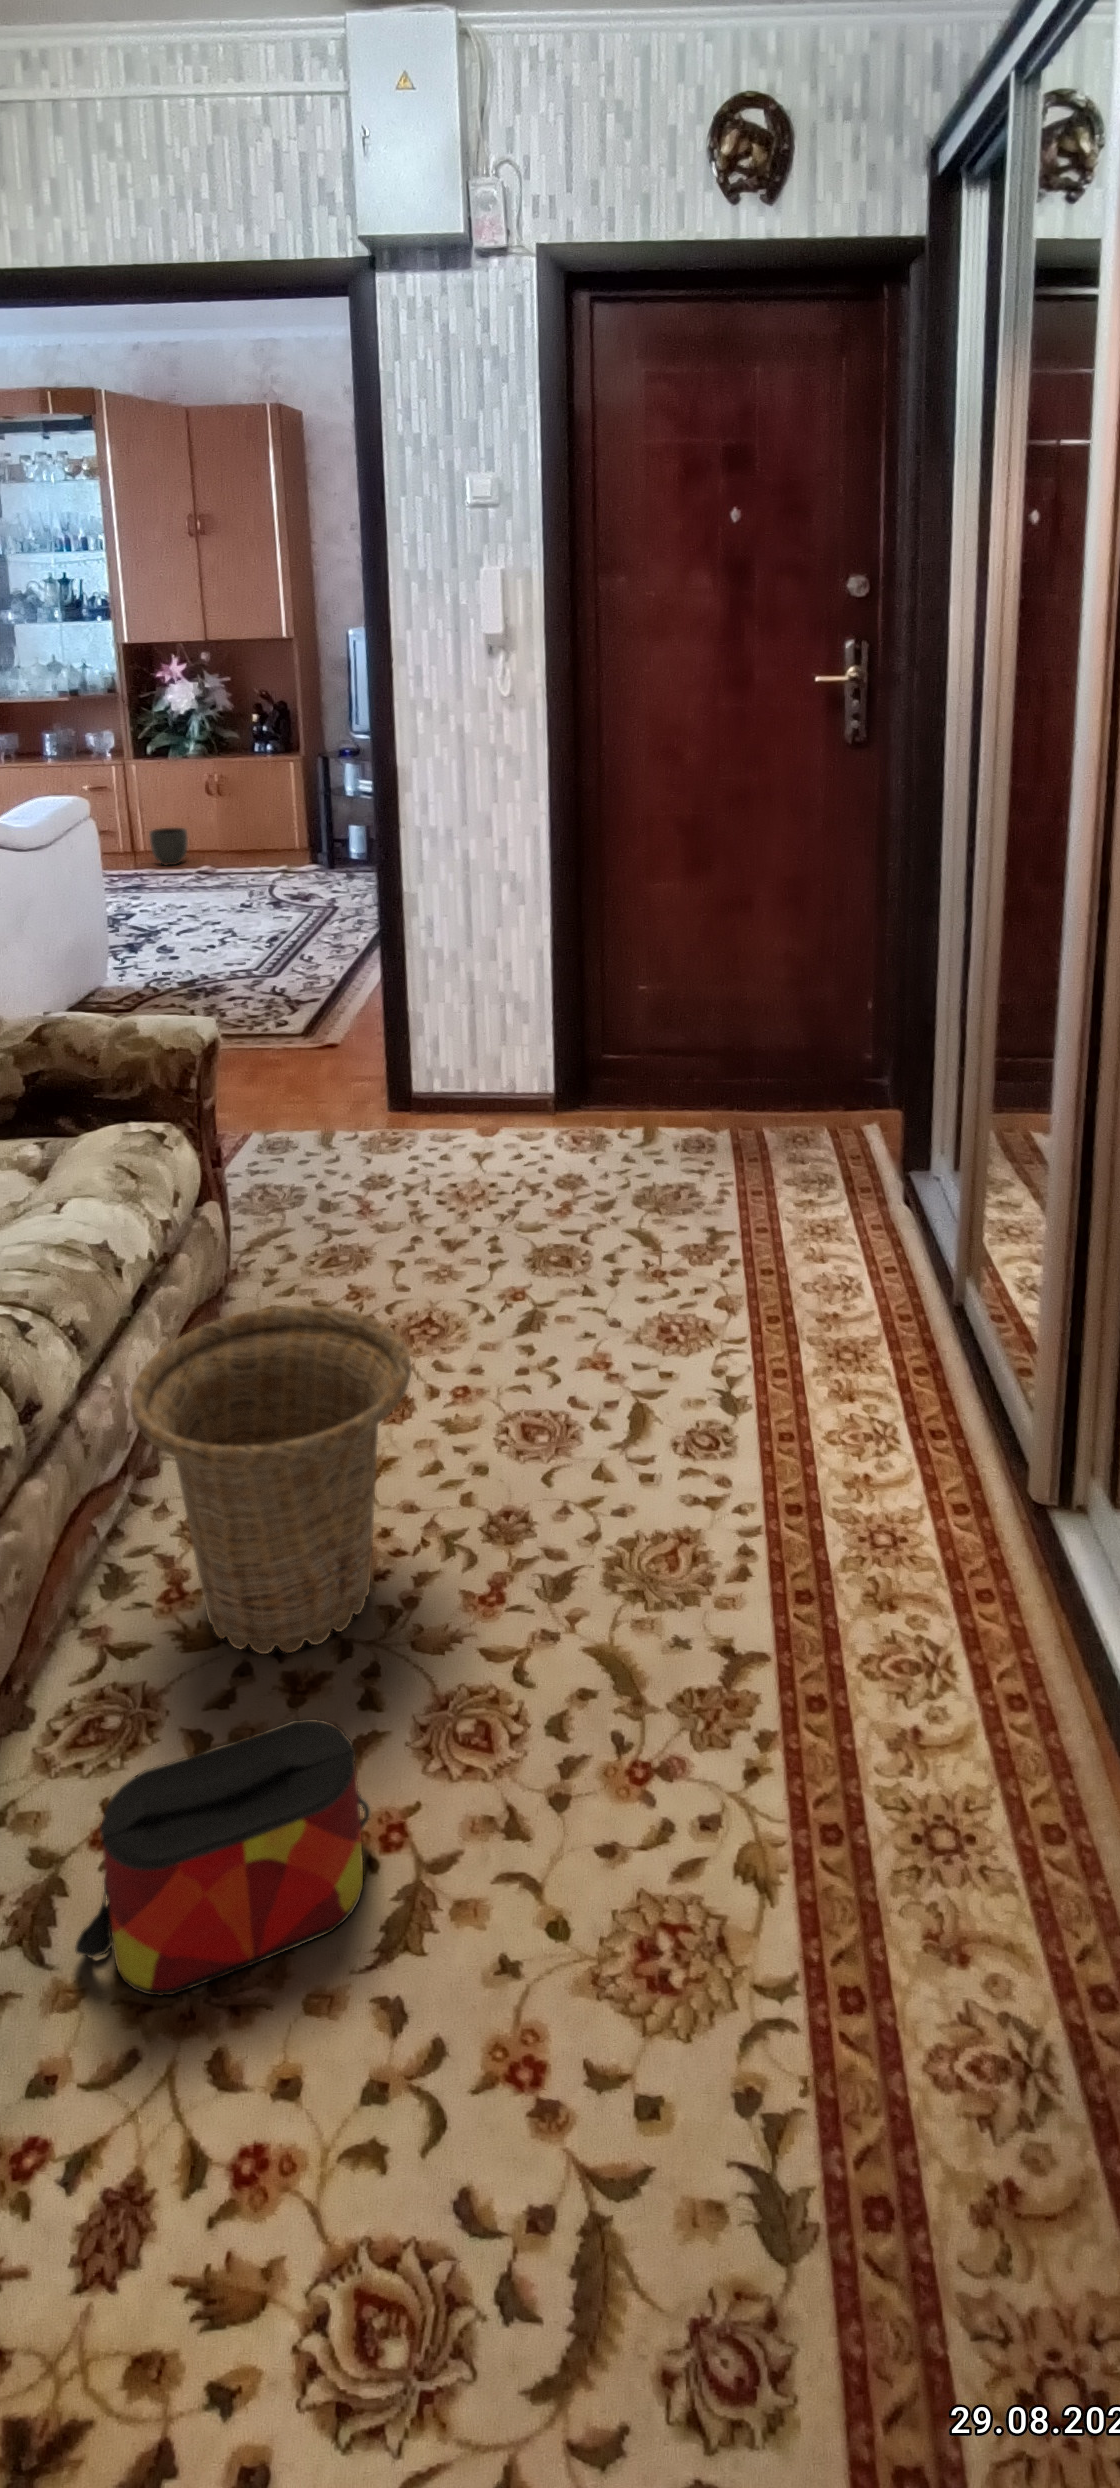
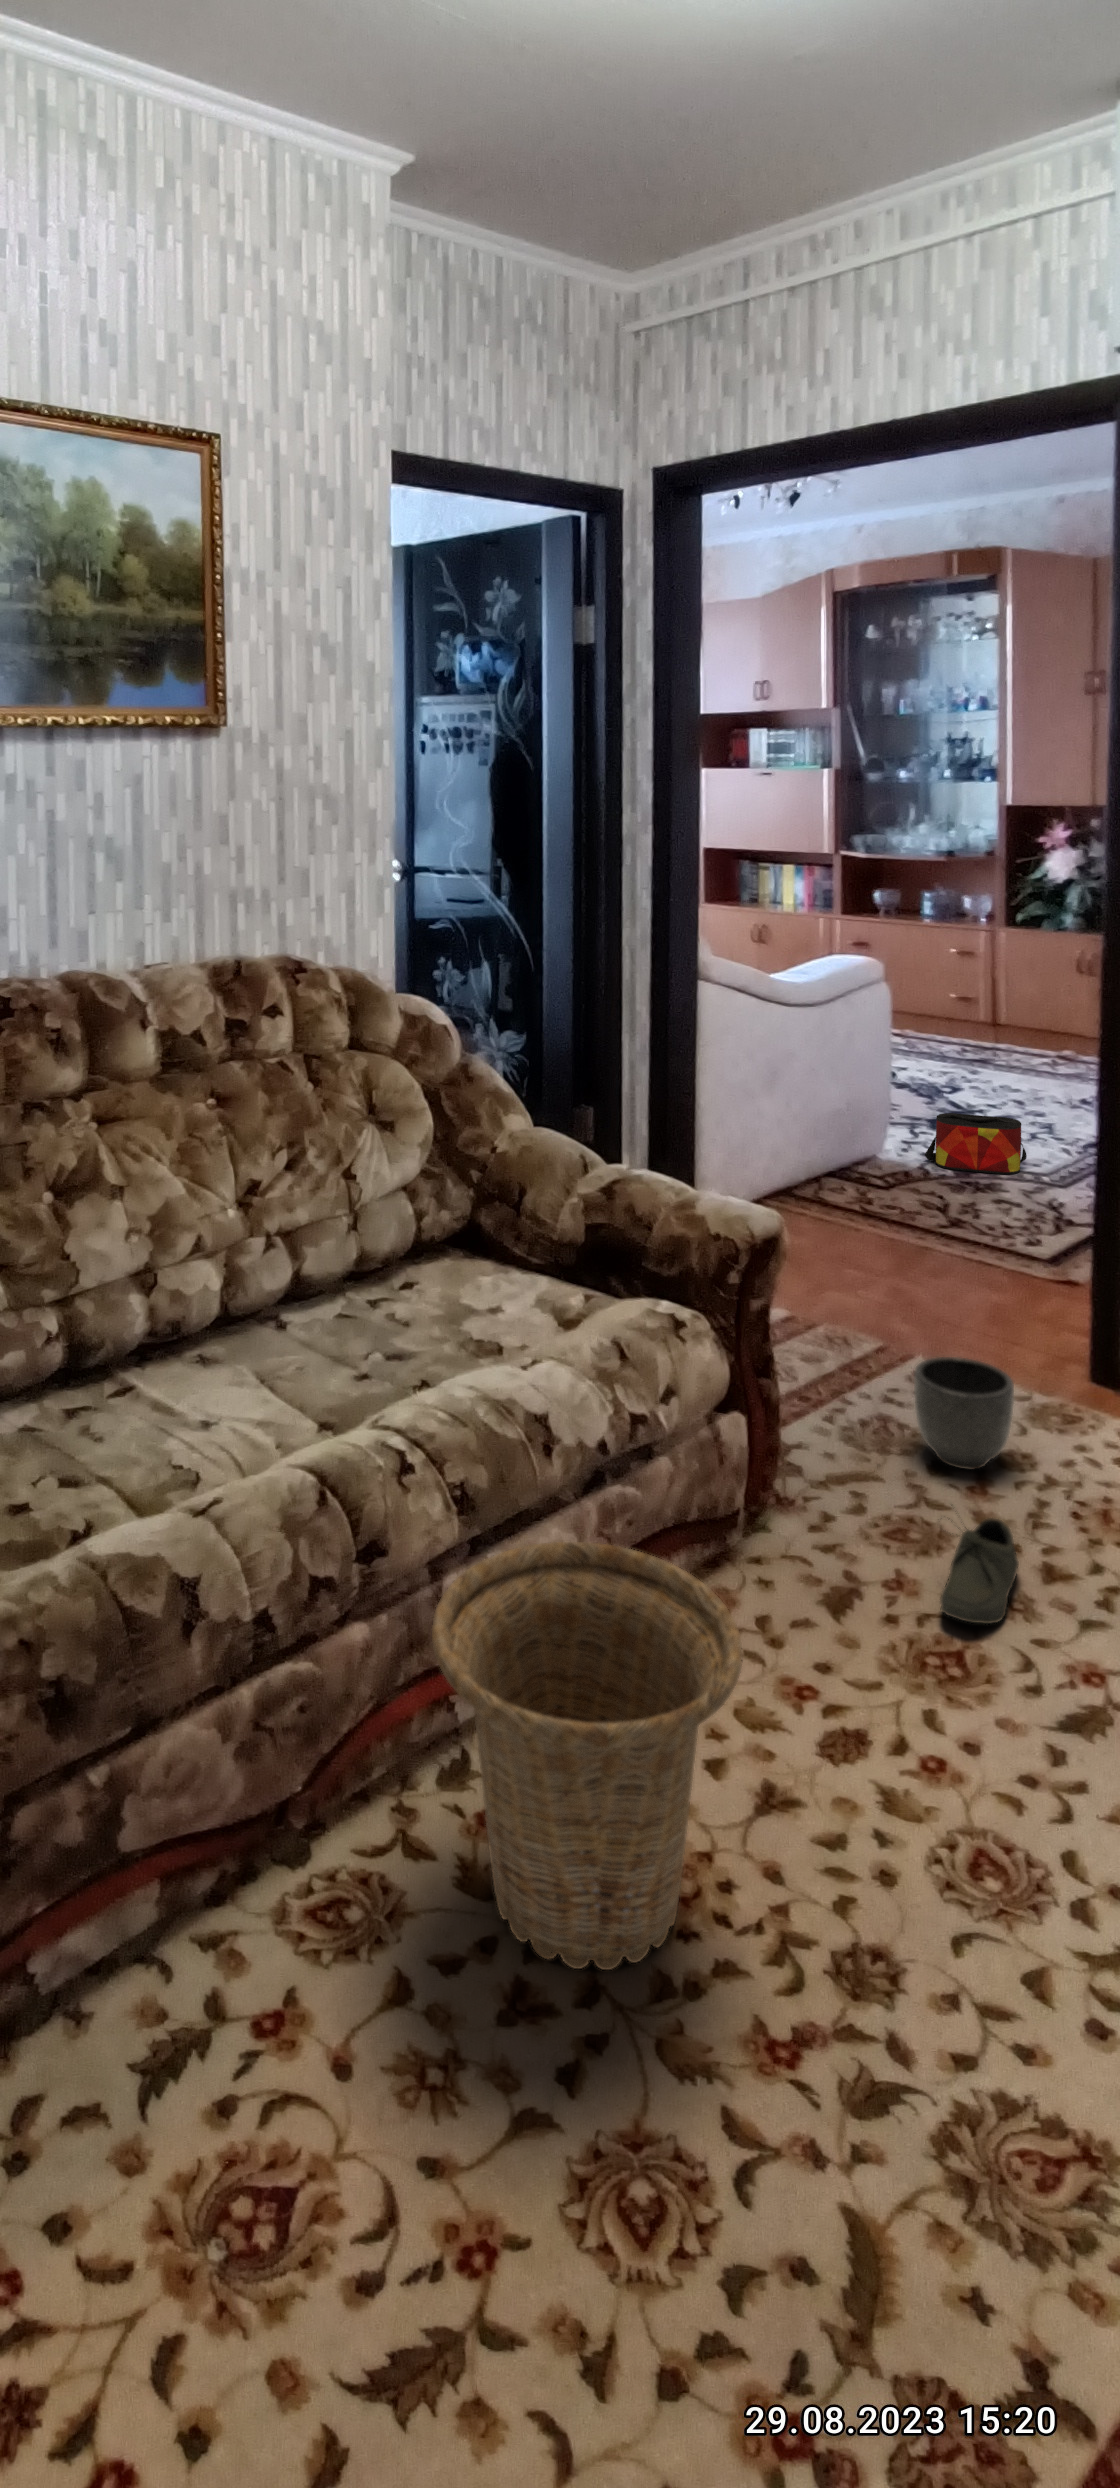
planter: present [149,828,188,865] -> present [914,1357,1014,1470]
shoe: none [376,1216,442,1298] -> present [940,1518,1019,1624]
bag: present [75,1719,370,1995] -> present [925,1113,1027,1174]

